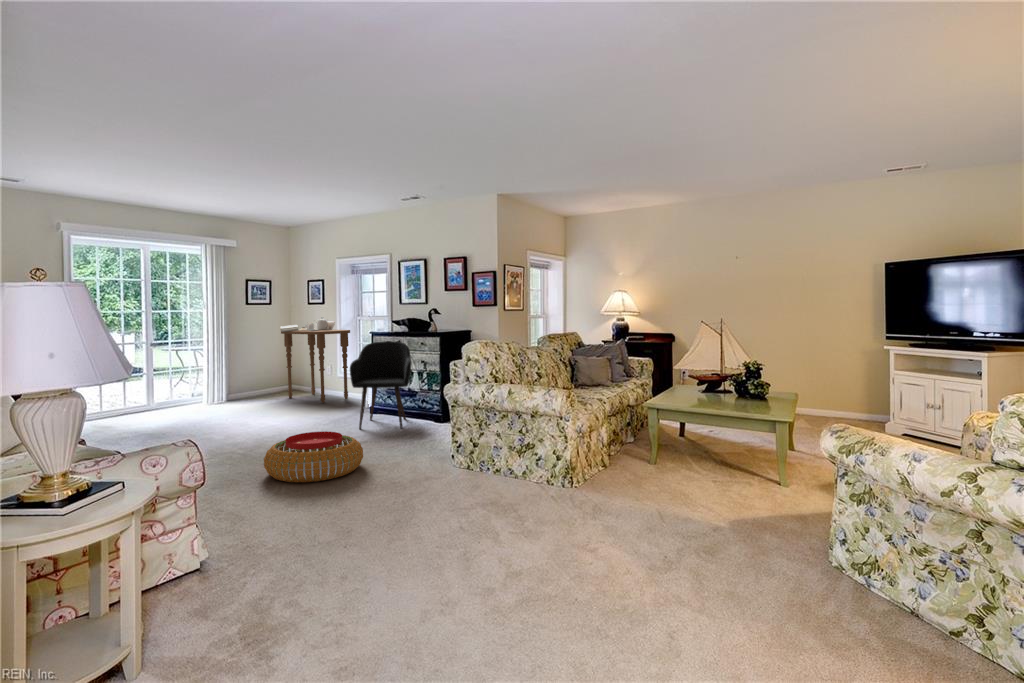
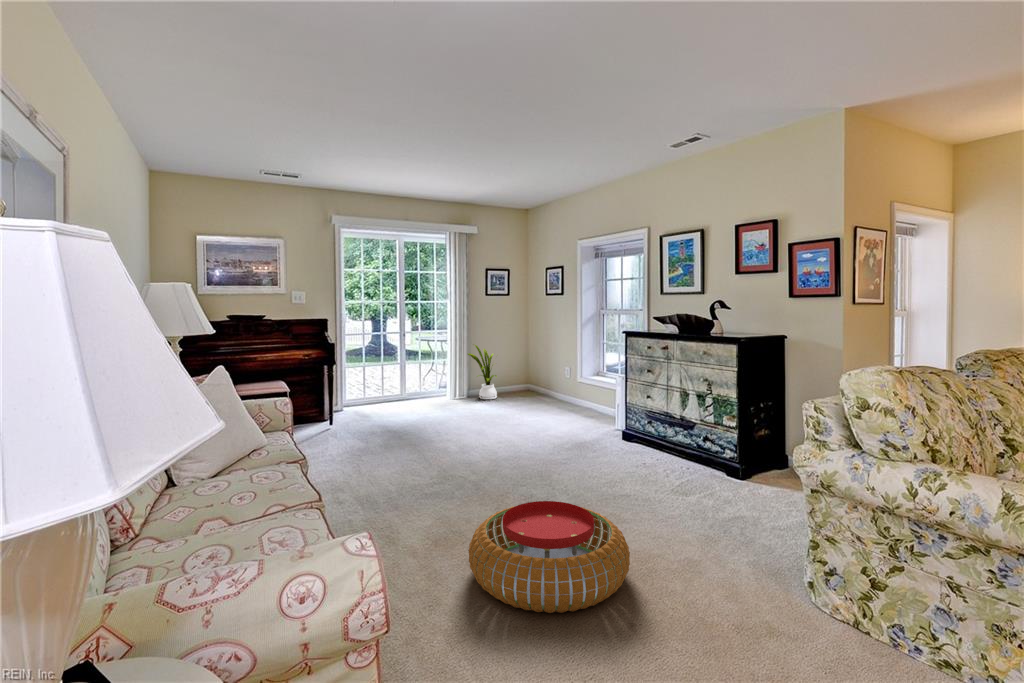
side table: present [280,318,350,403] -> none [517,311,596,416]
armchair: present [350,341,411,429] -> none [600,346,696,480]
house plant: none [231,348,264,397] -> present [468,345,497,399]

